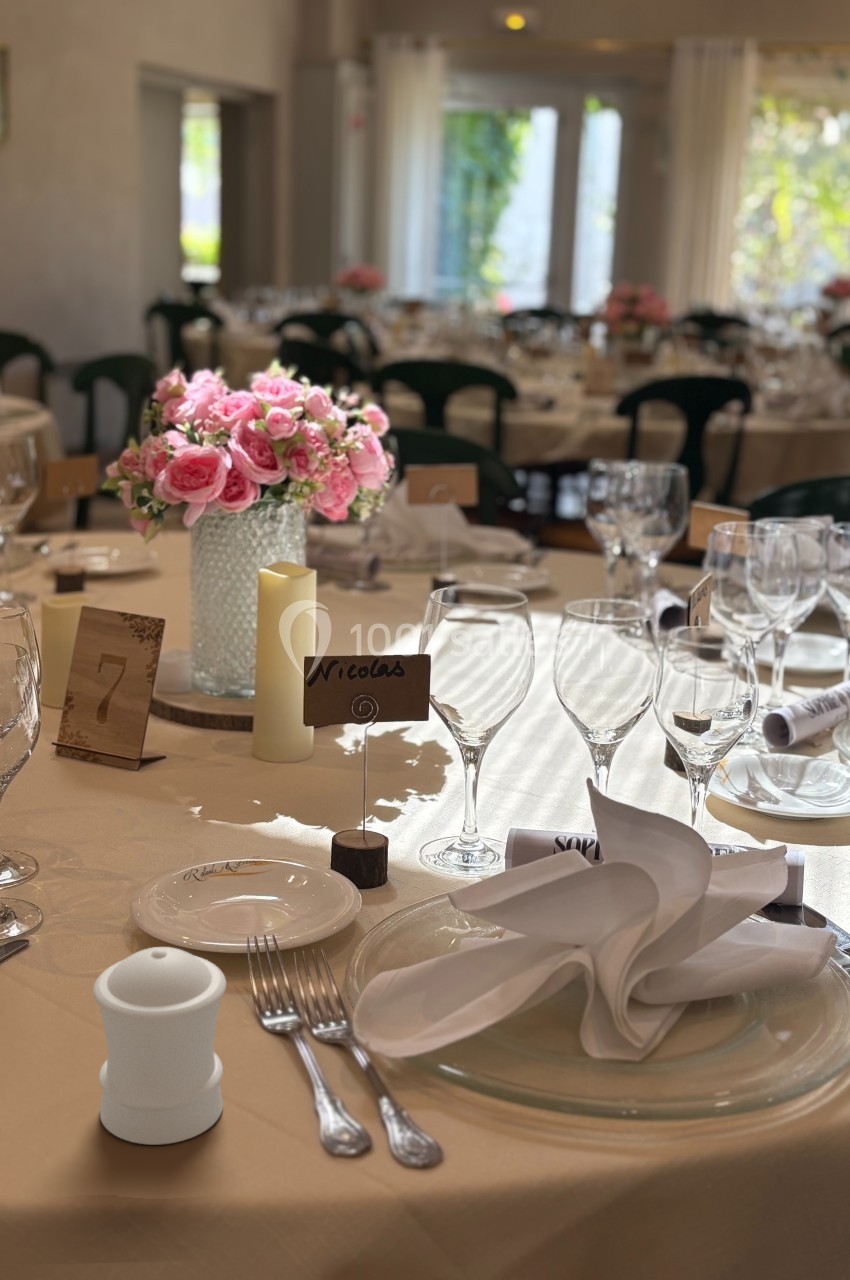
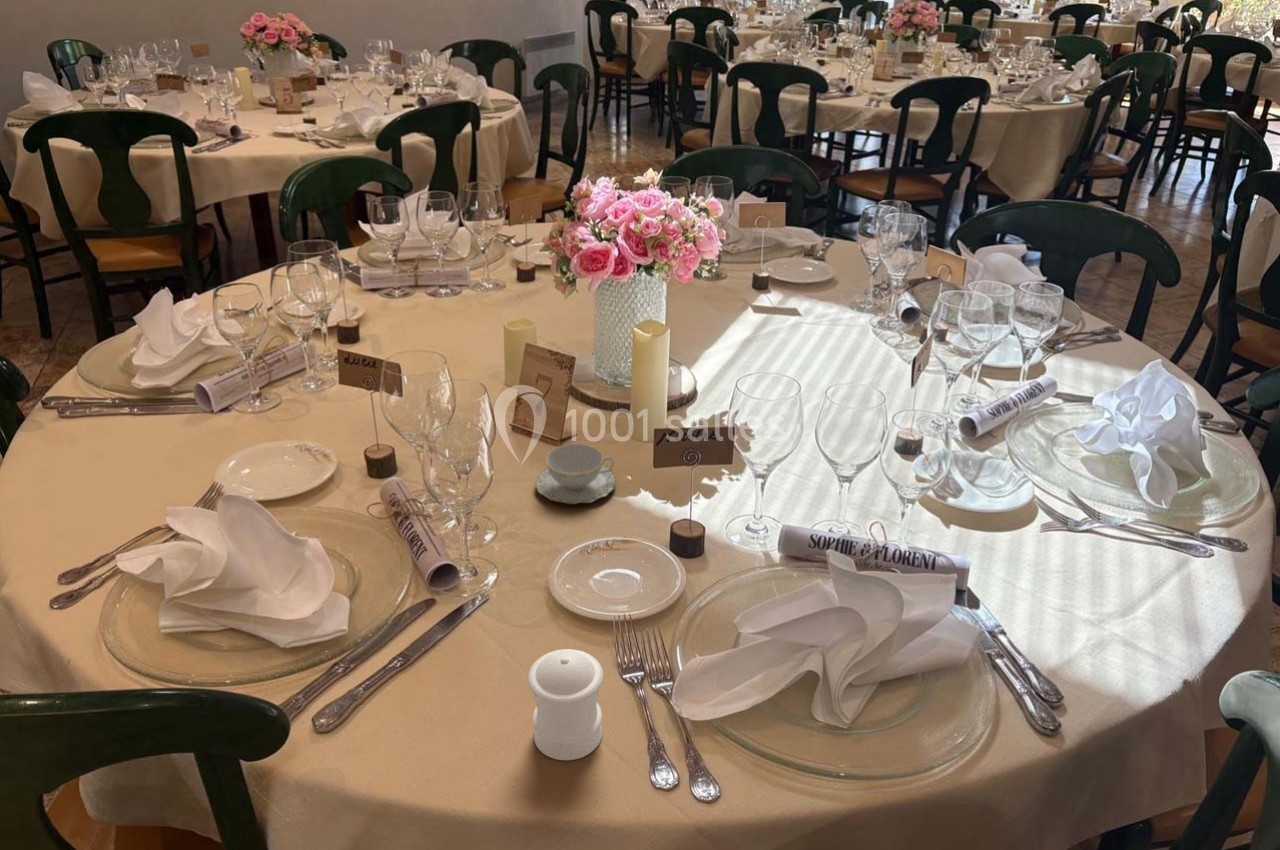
teacup: none [96,741,231,826] -> present [536,444,616,504]

